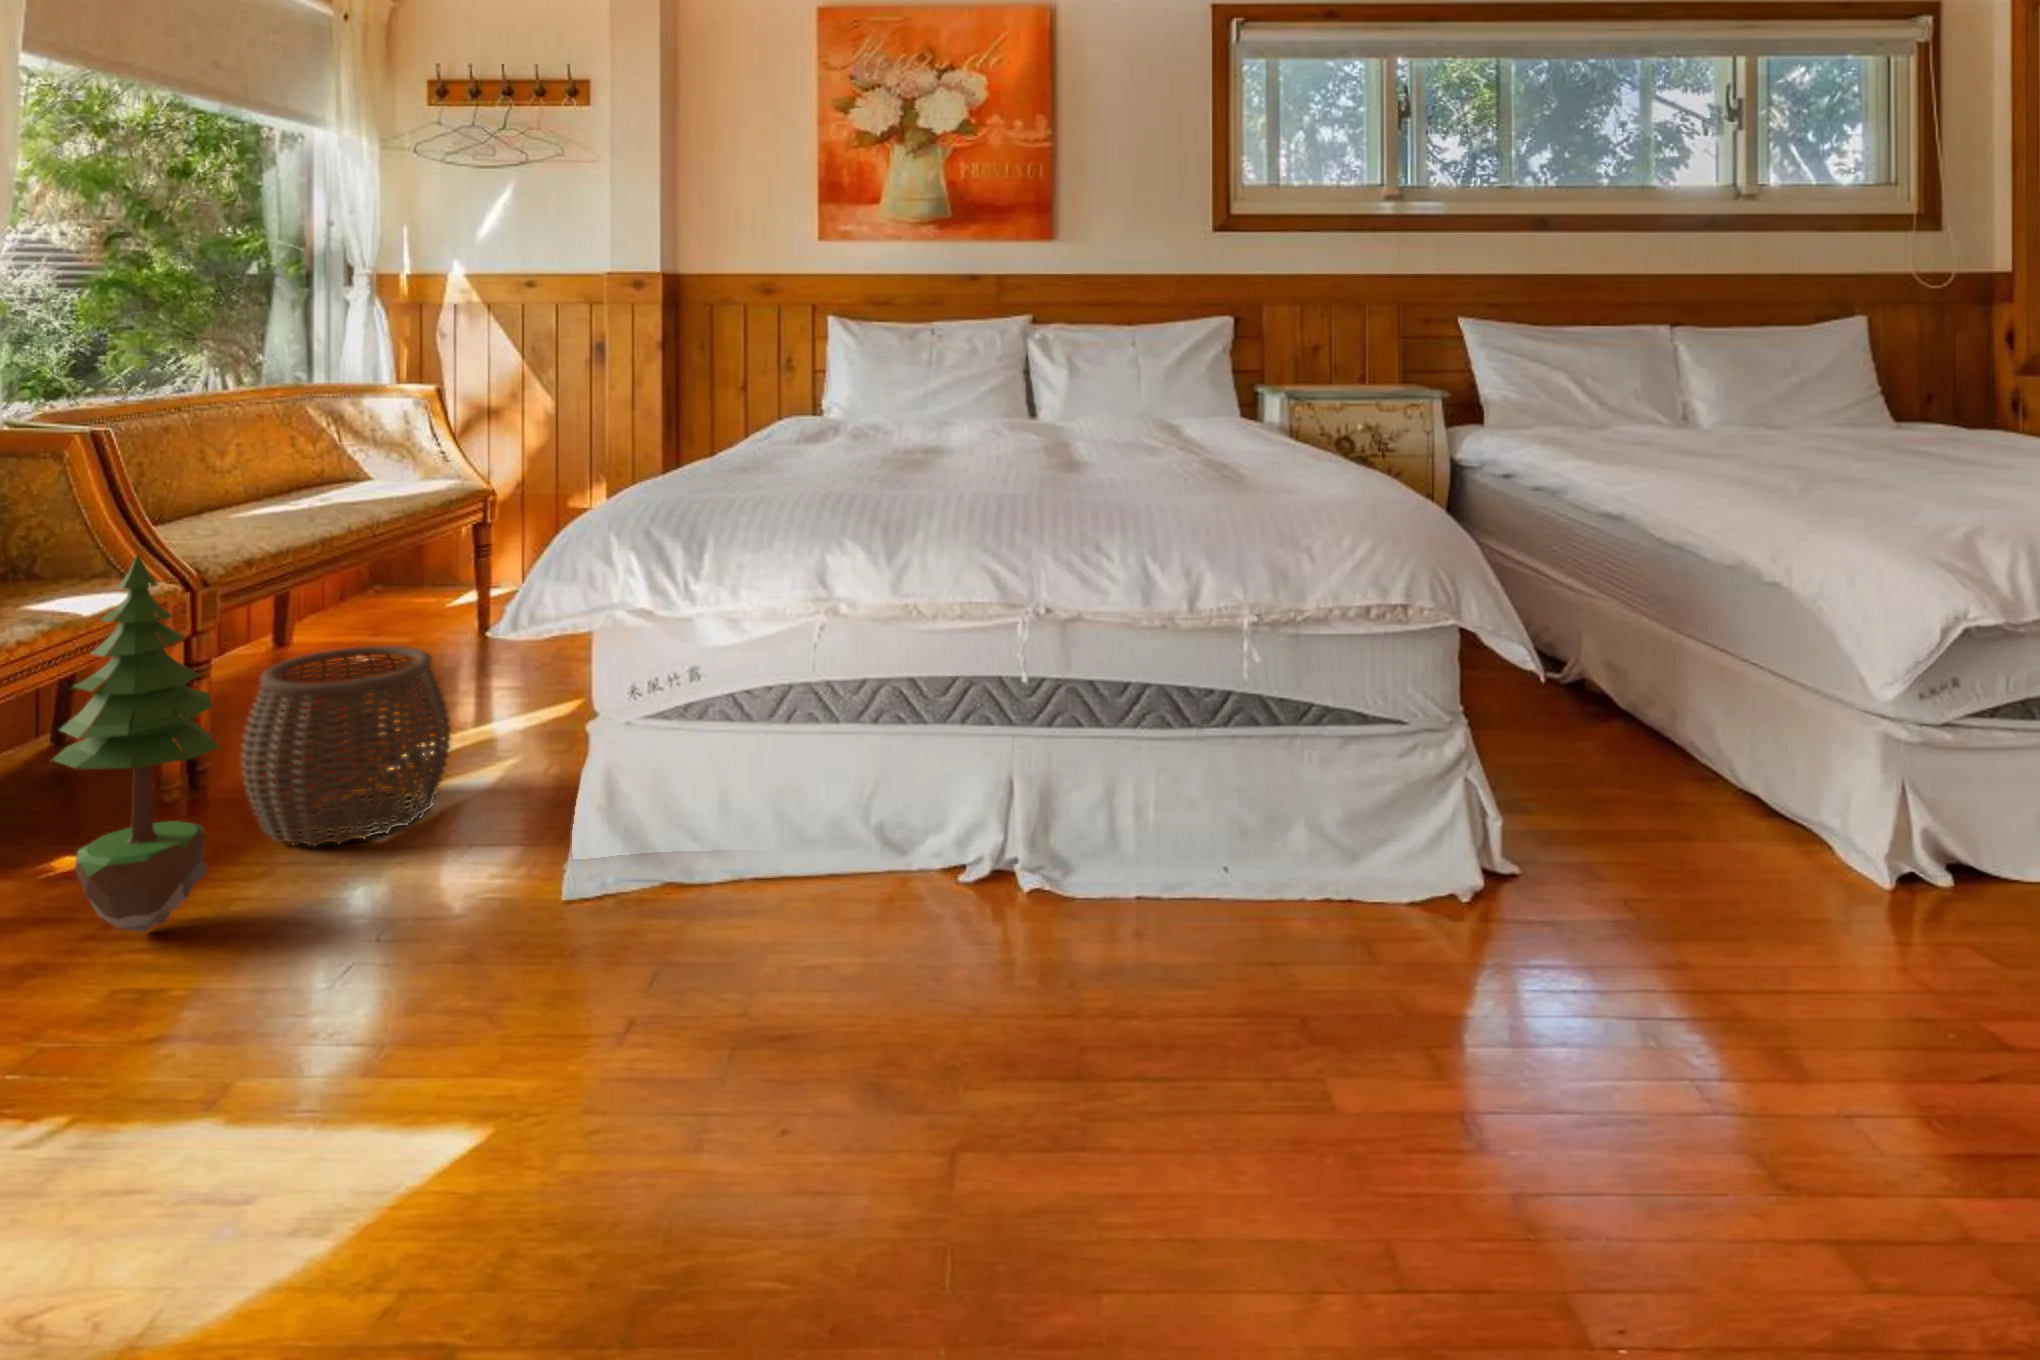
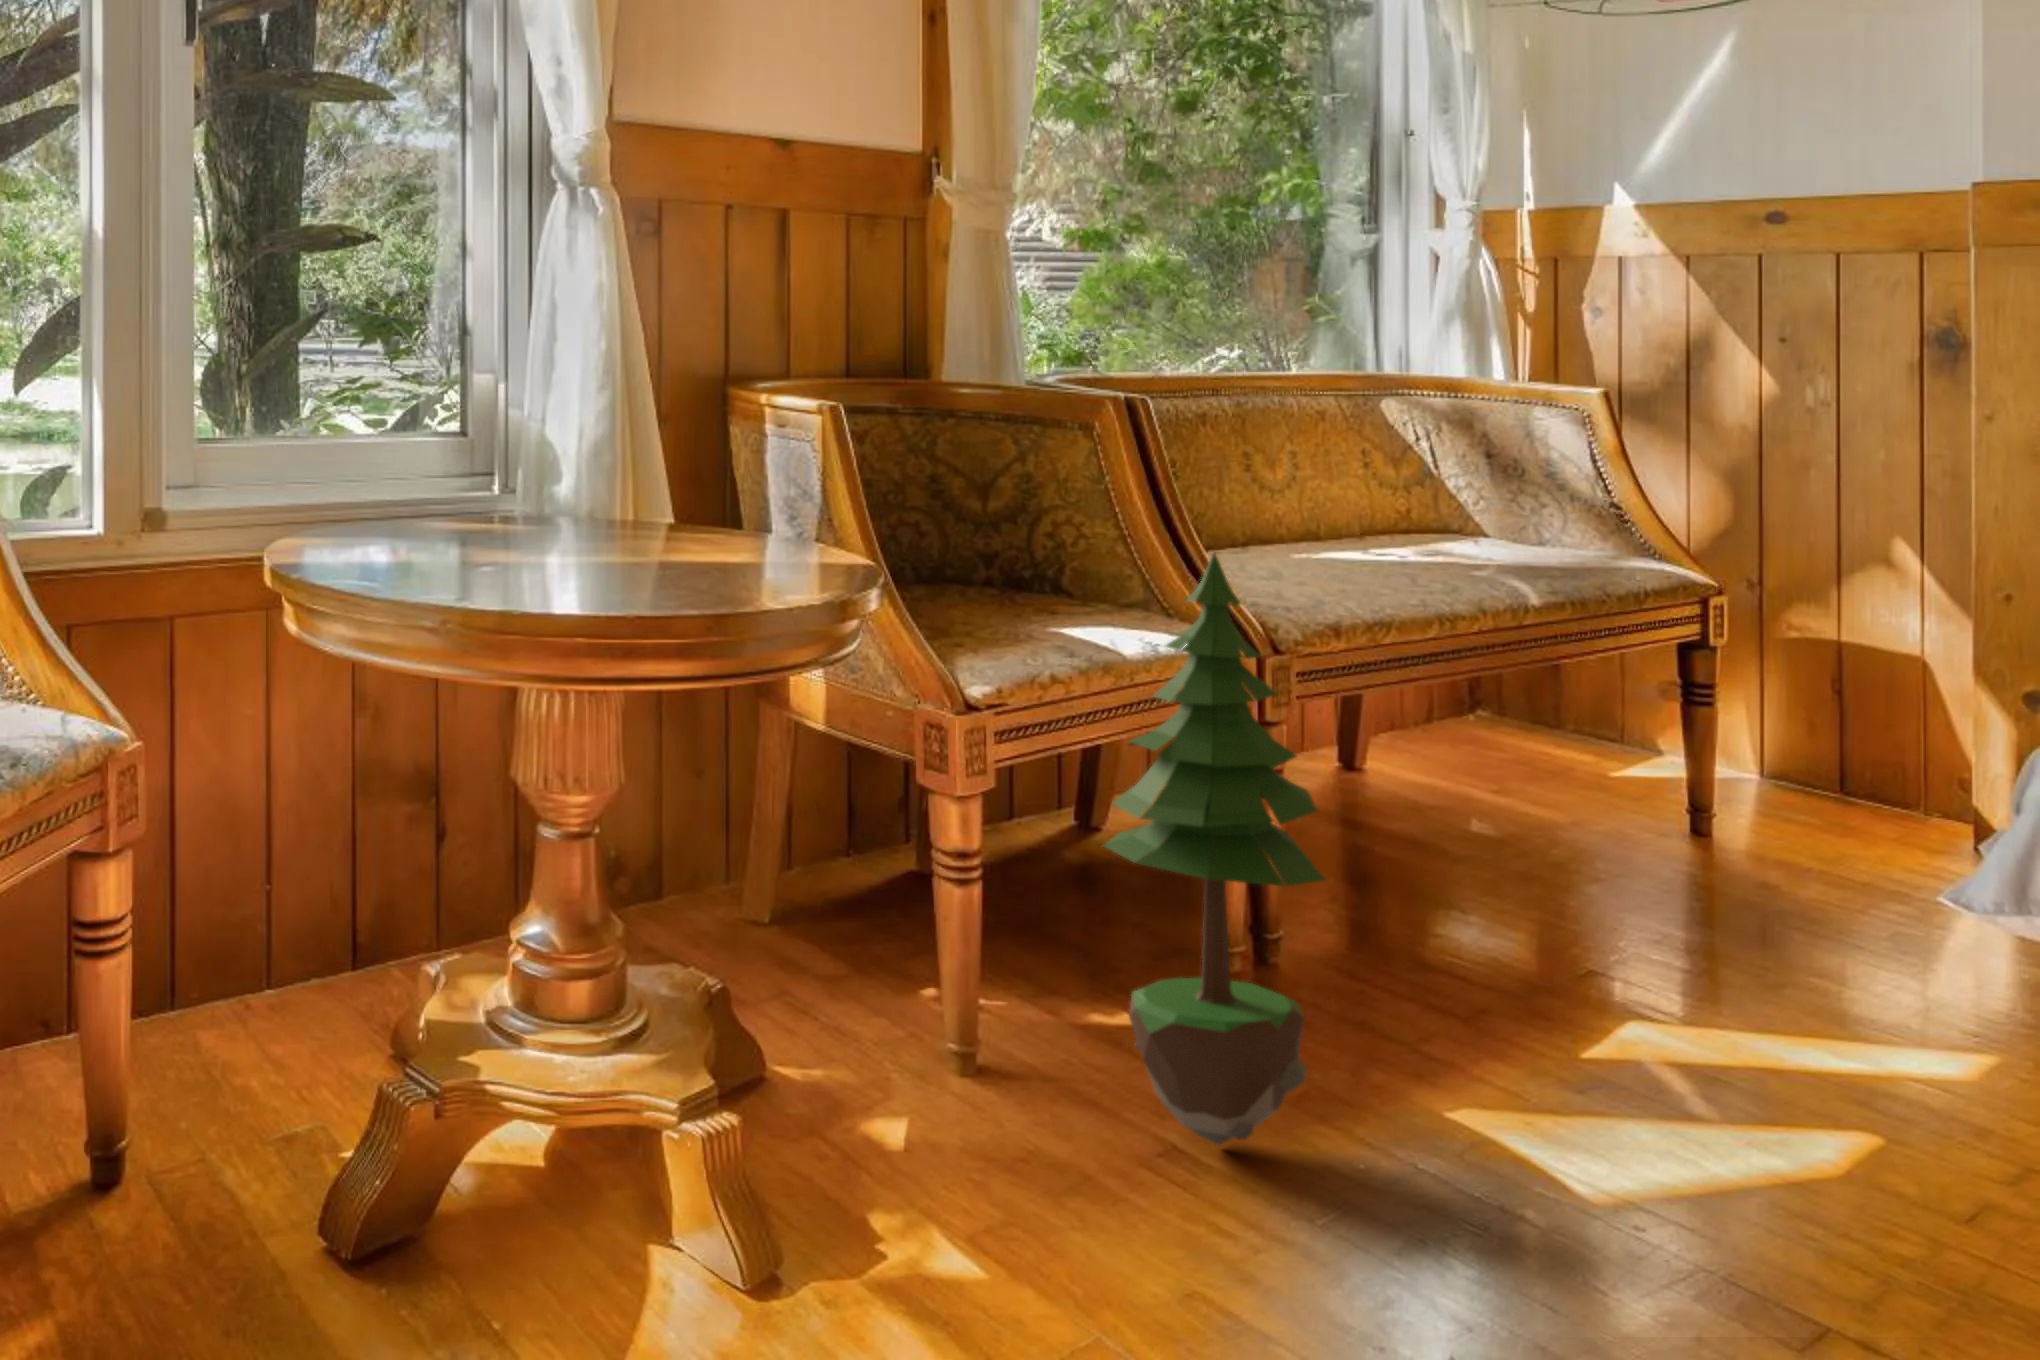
woven basket: present [242,646,451,846] -> none [1336,771,1689,1108]

